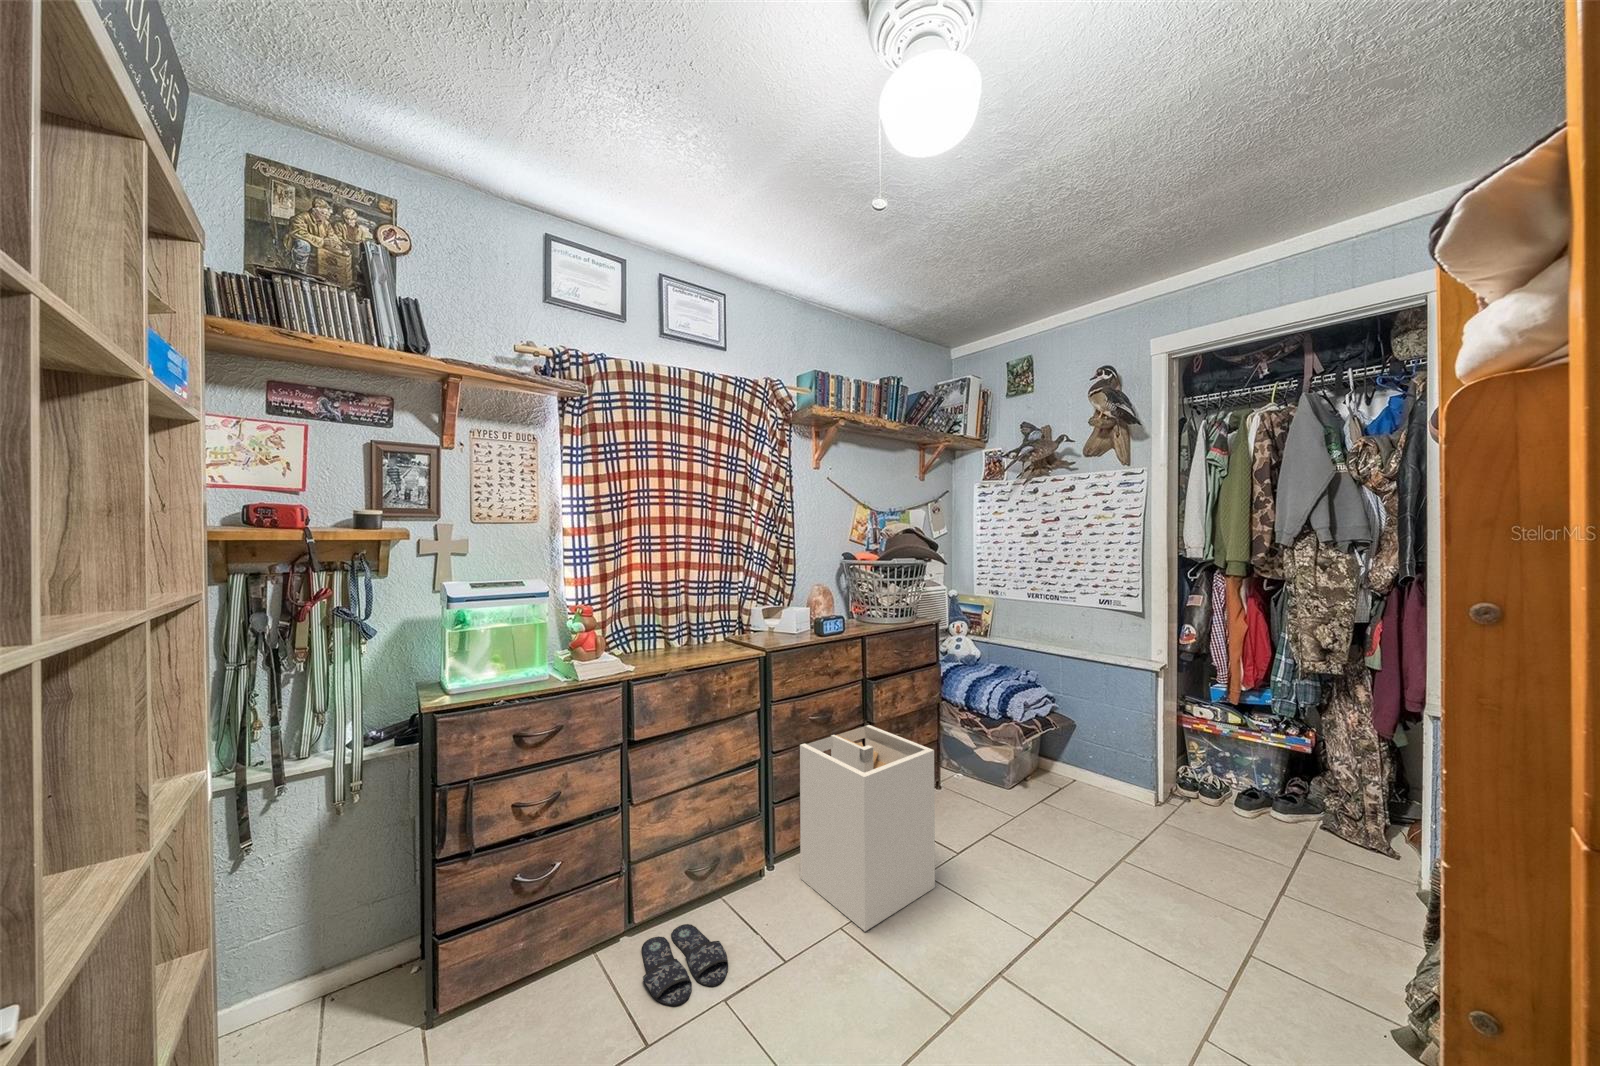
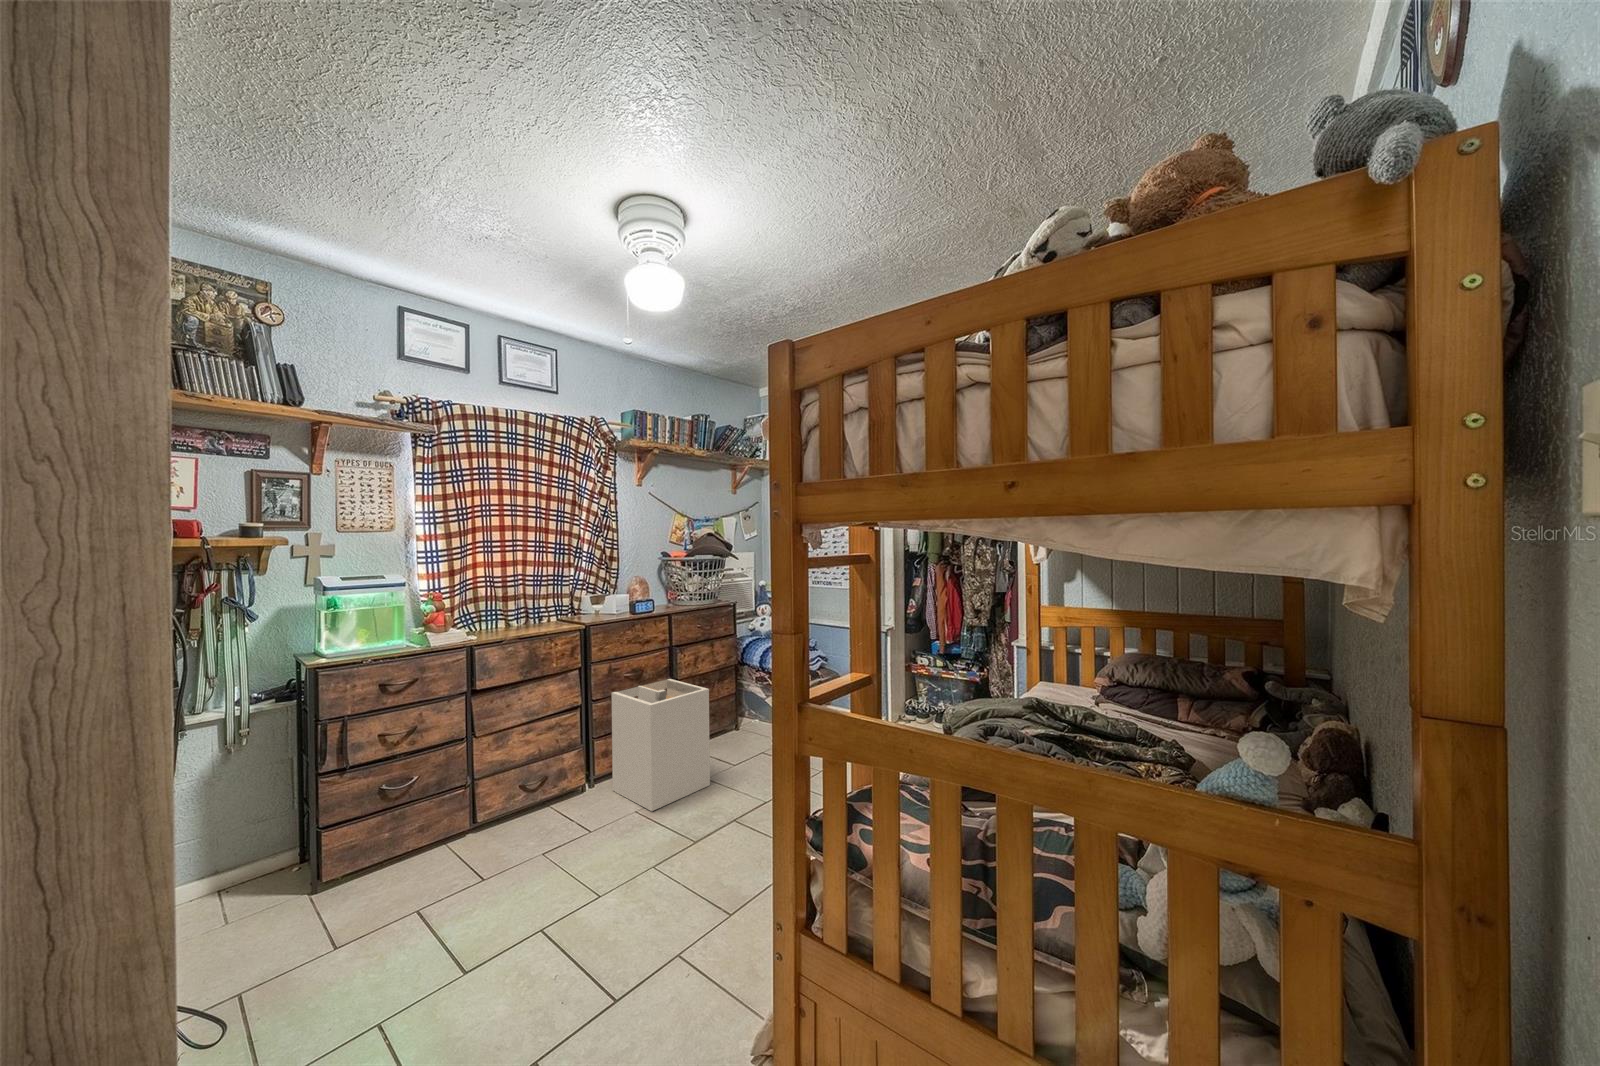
slippers: present [641,924,728,1006] -> none [483,822,548,860]

